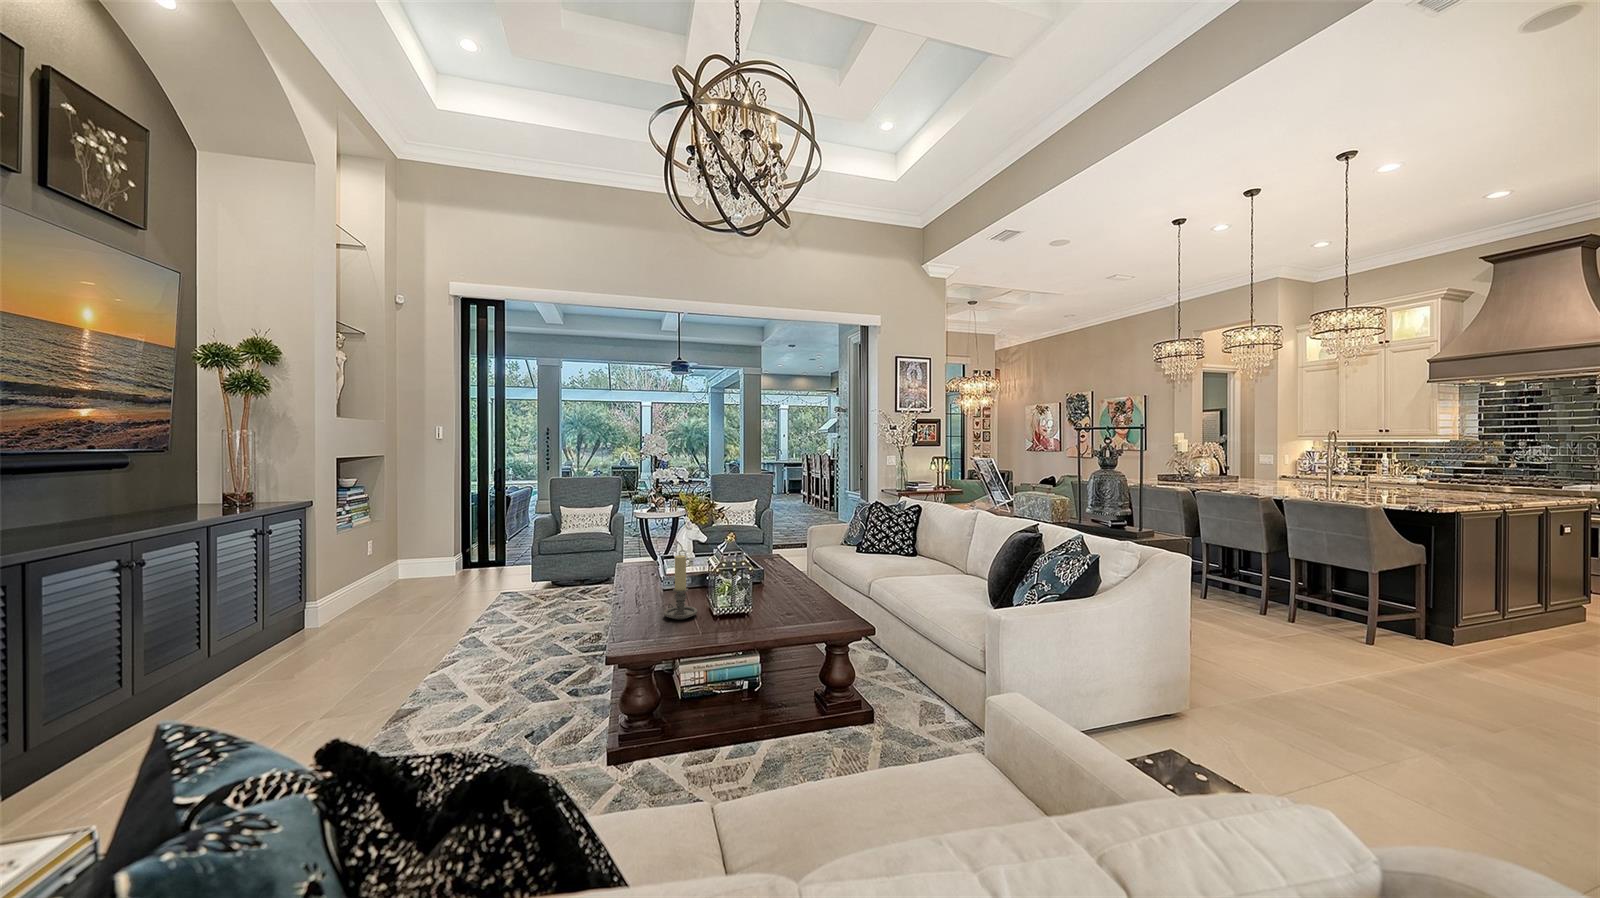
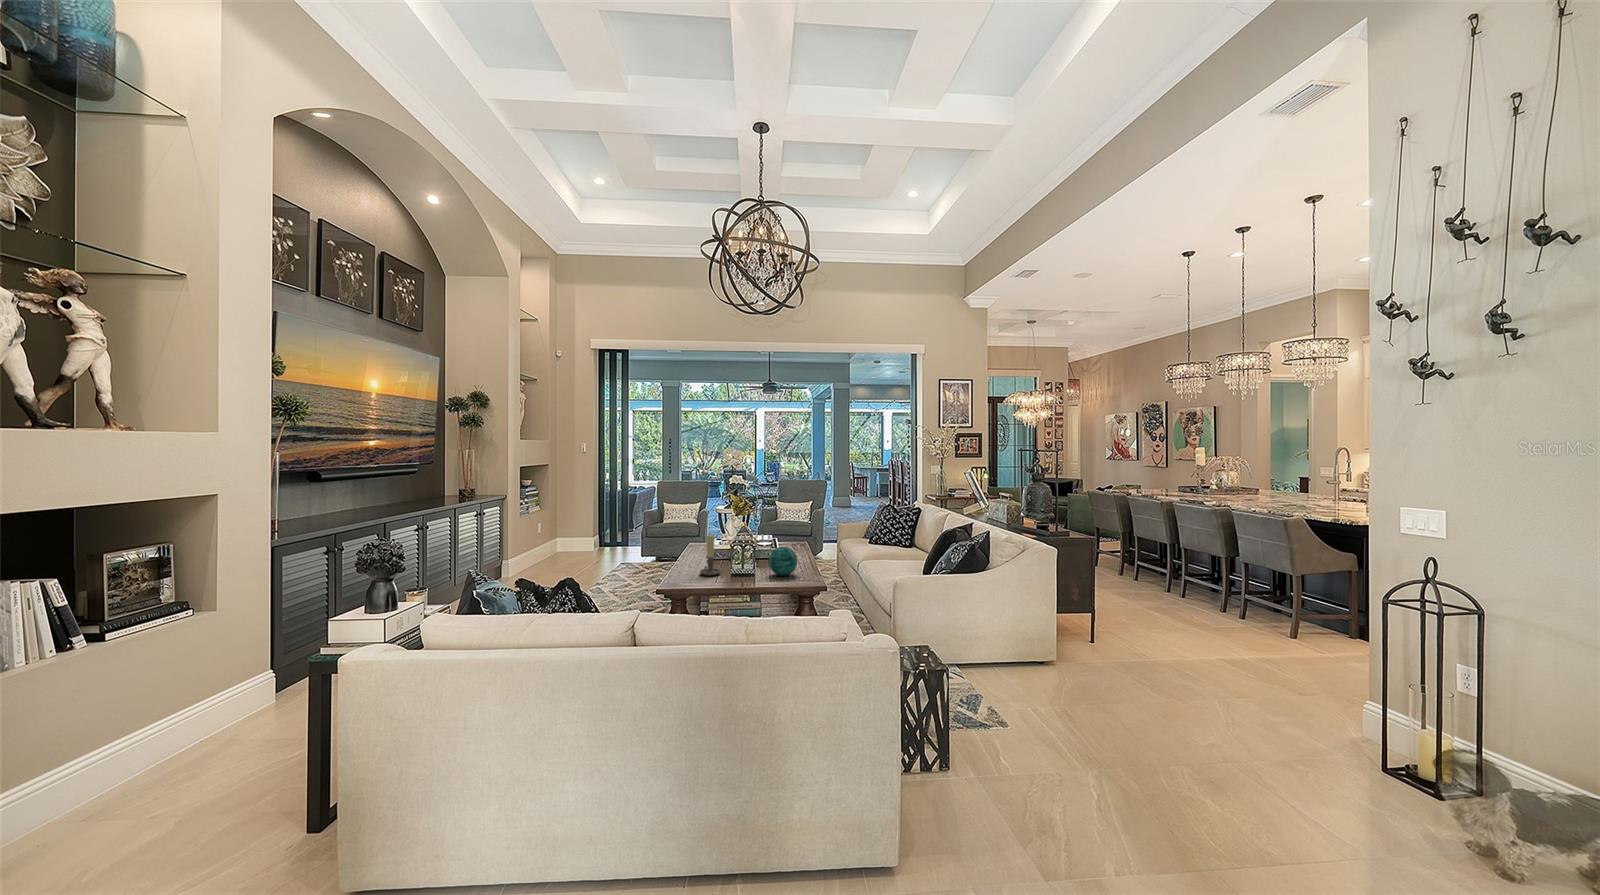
decorative orb: none [772,568,814,612] -> present [769,547,797,576]

